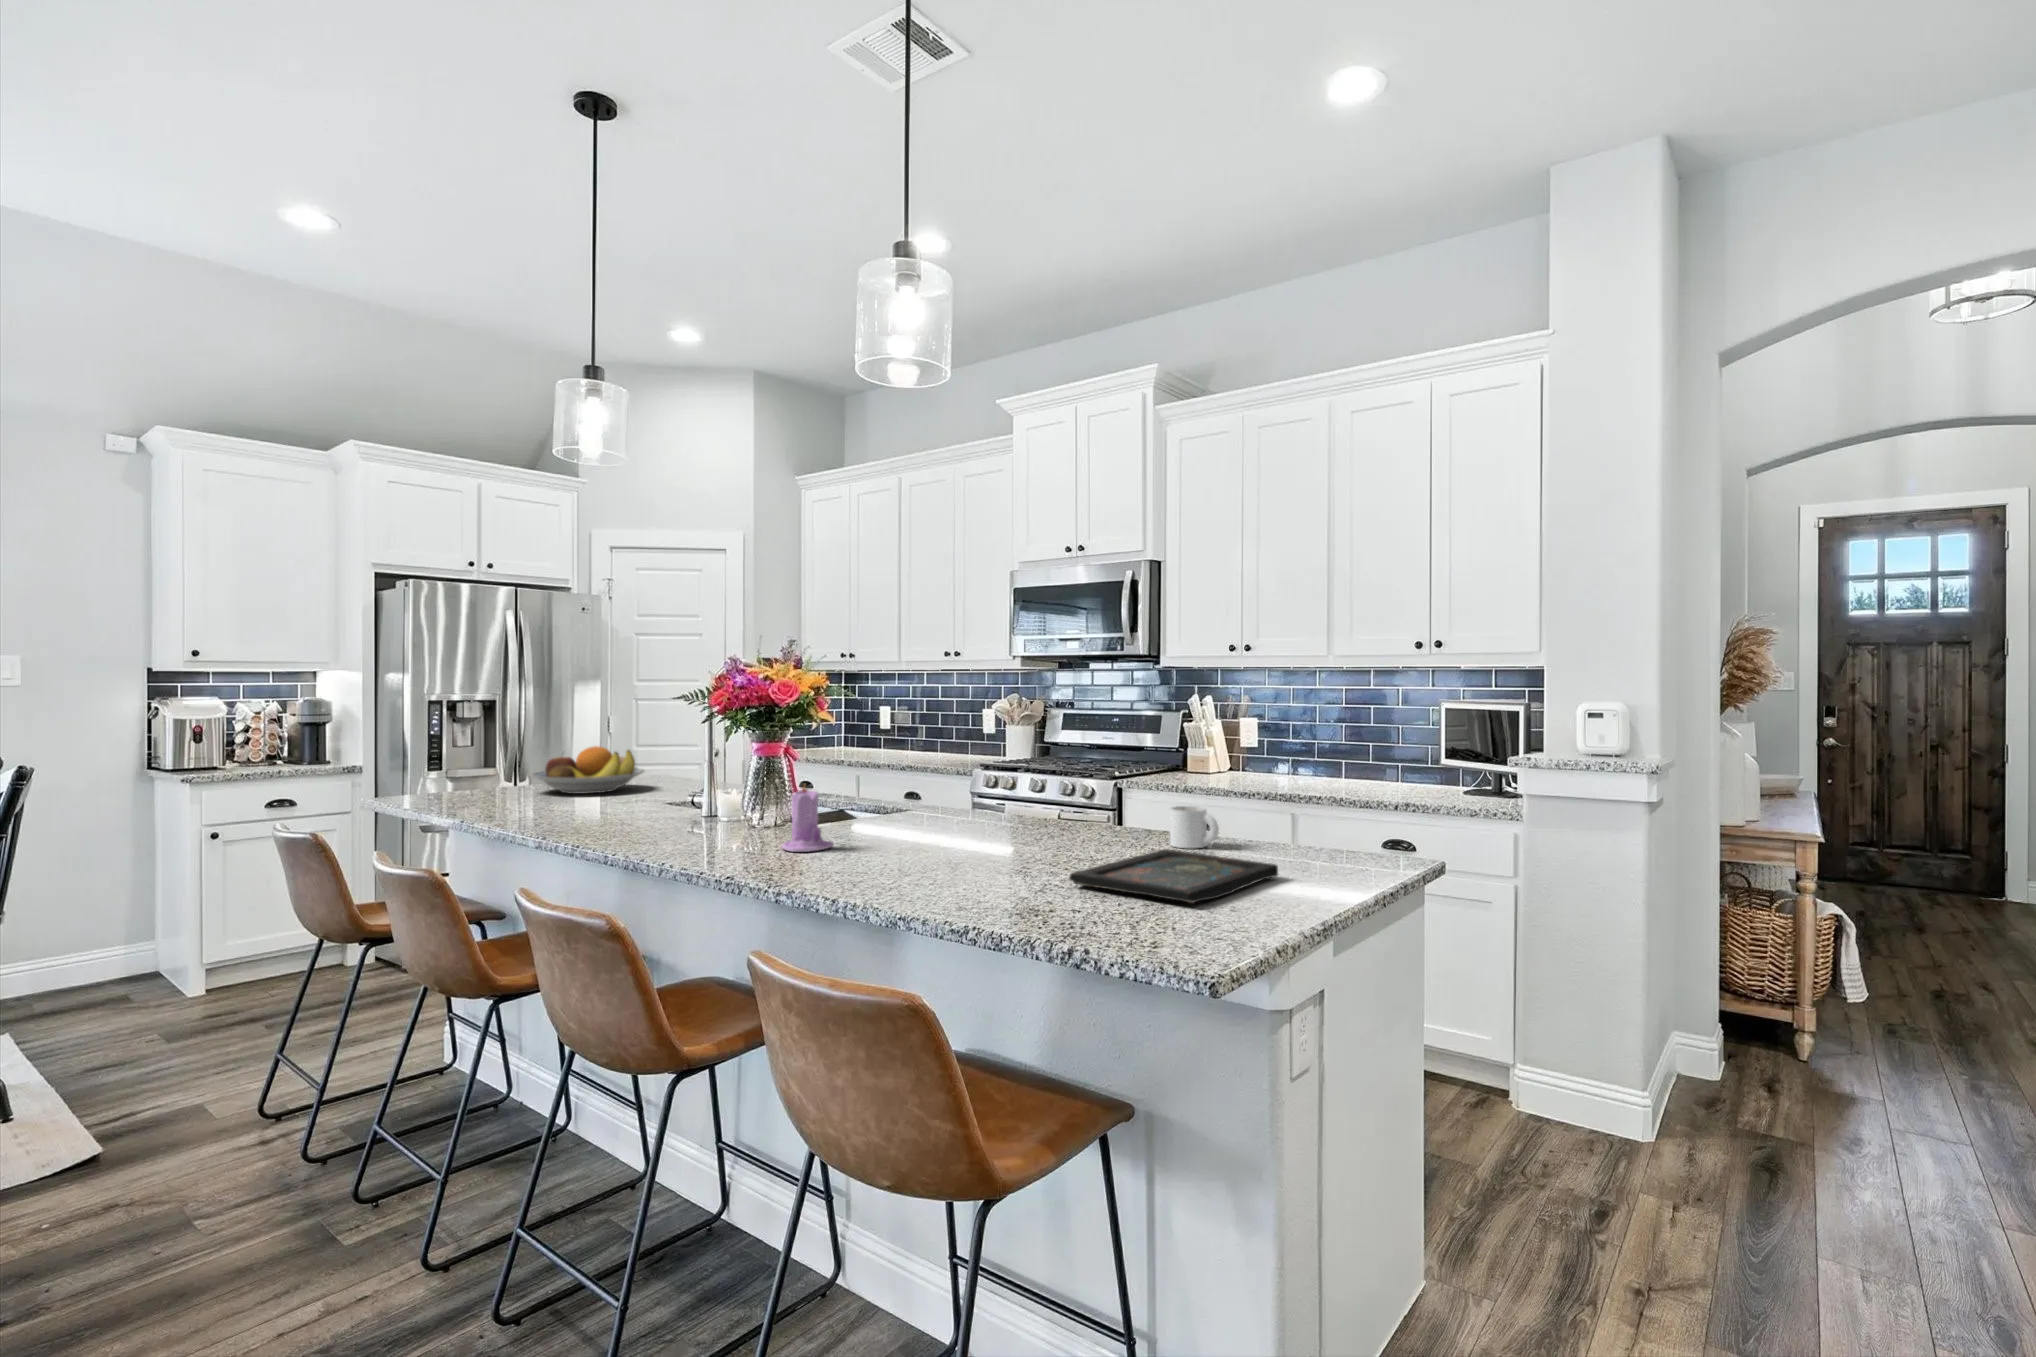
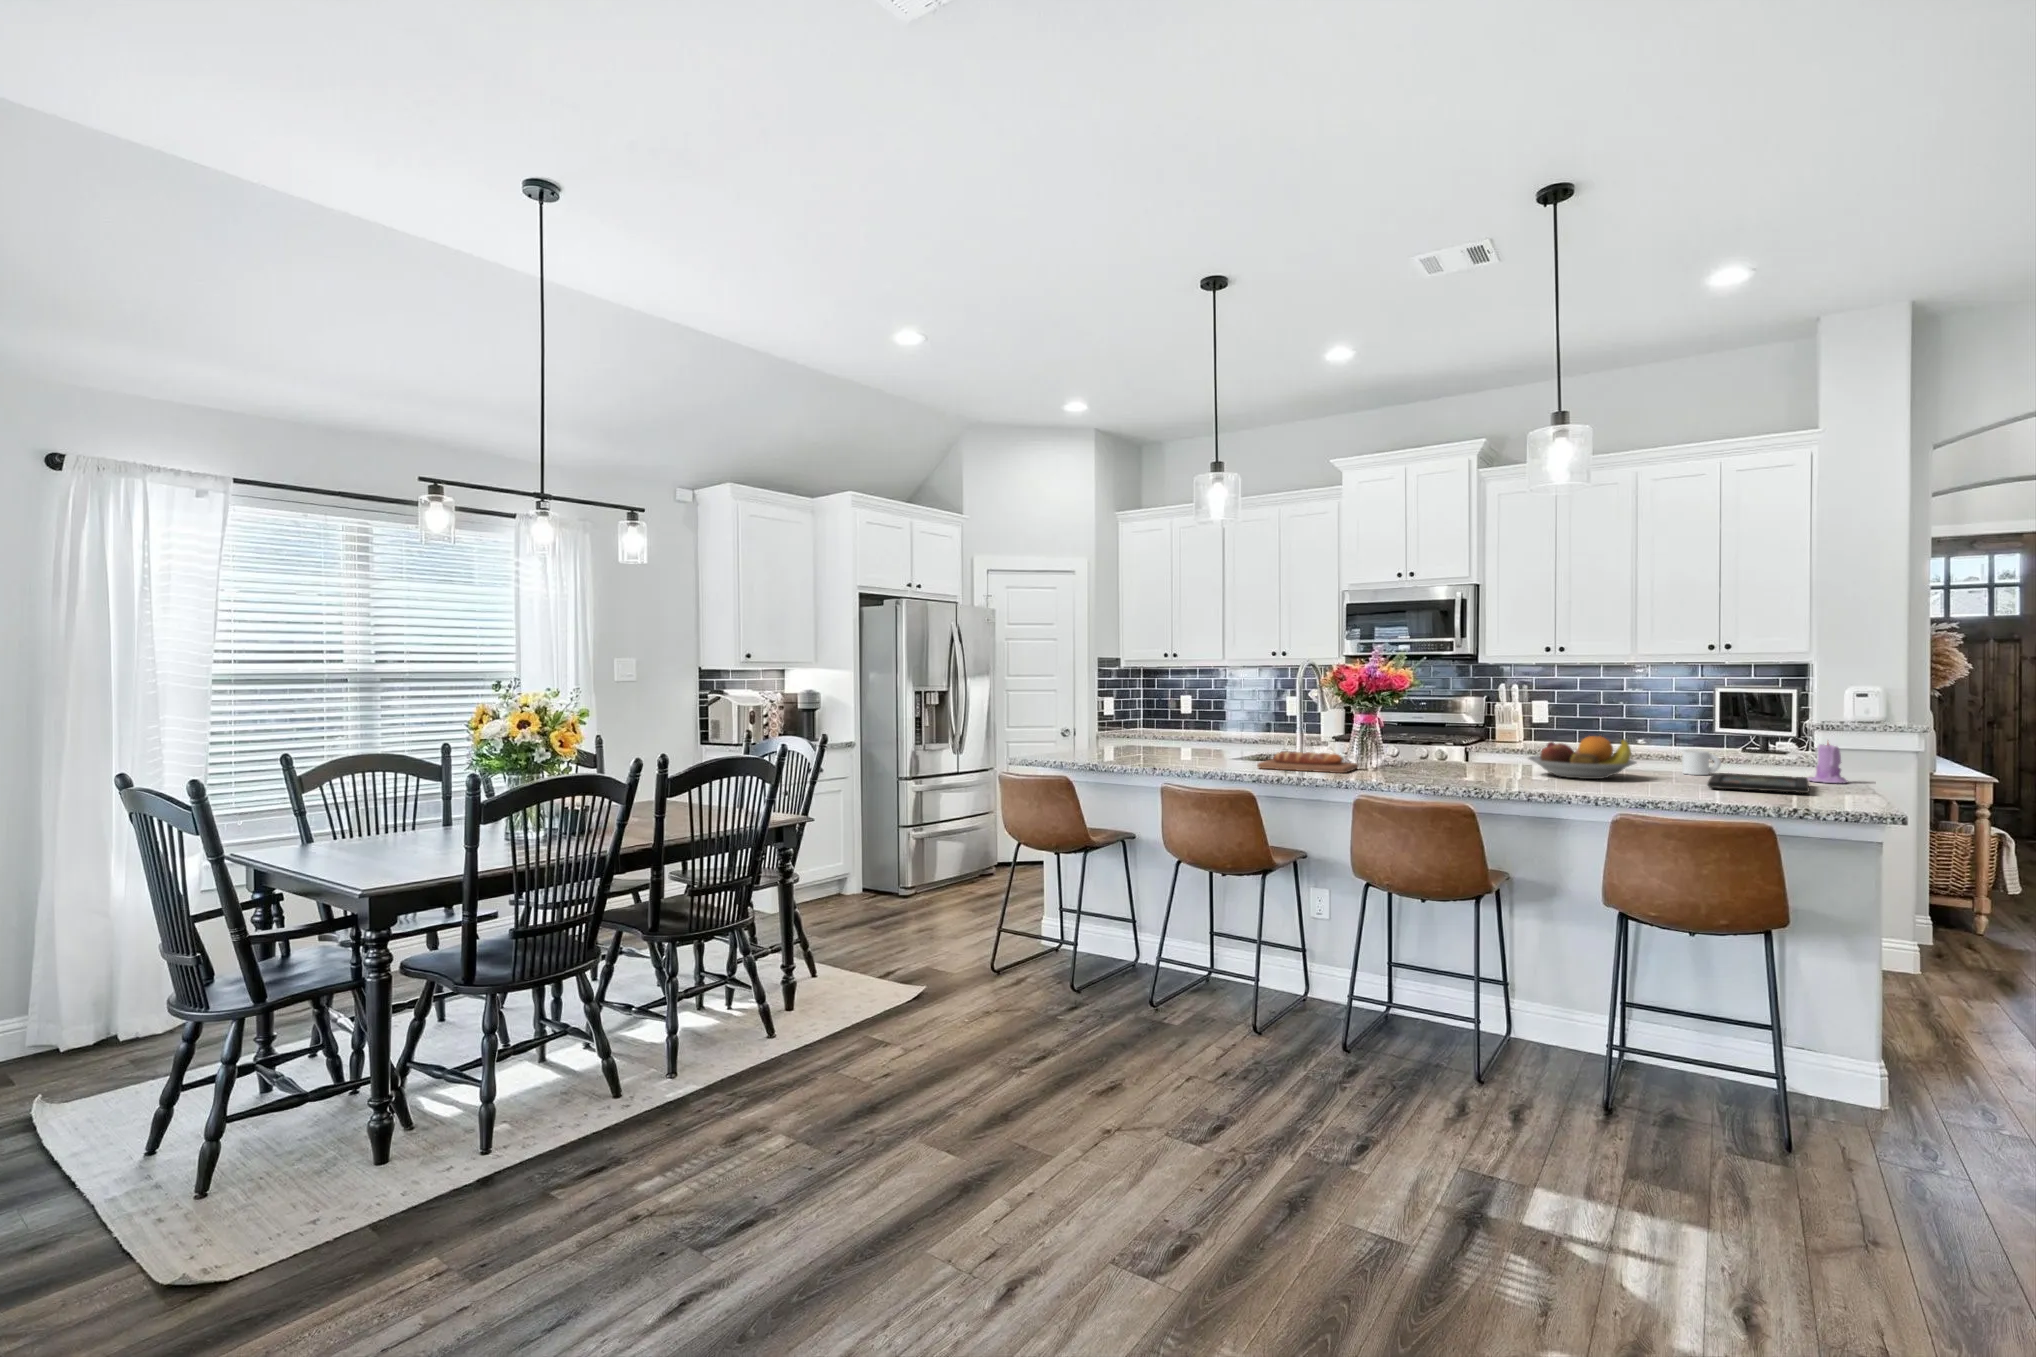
fruit bowl: present [531,746,644,794] -> present [1528,736,1636,779]
candle: present [781,787,834,852] -> present [1808,743,1847,783]
bread loaf: none [568,798,715,836] -> present [1257,752,1358,773]

